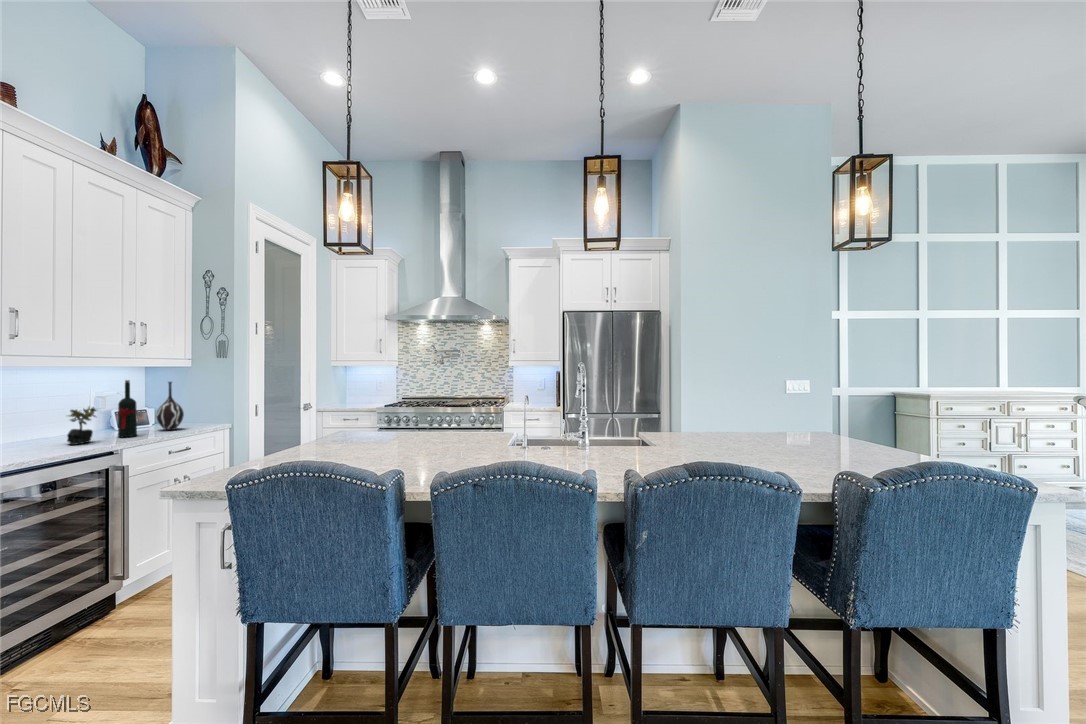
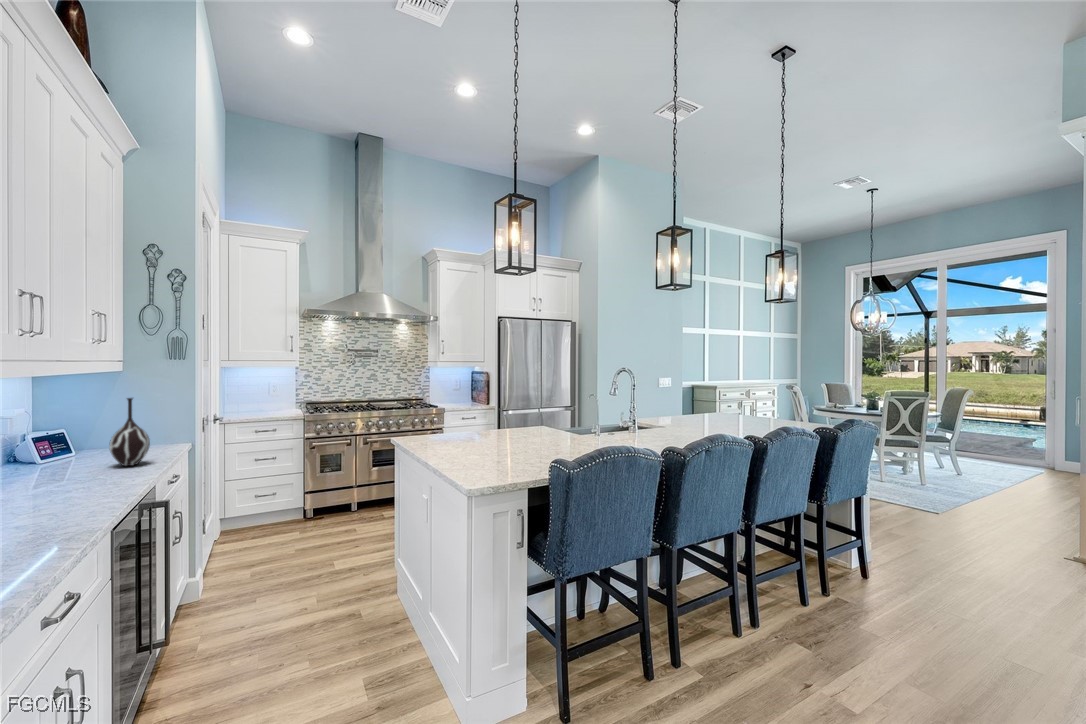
wine bottle: present [118,380,137,437] -> none [81,399,110,483]
succulent plant: present [67,408,97,445] -> none [25,441,78,504]

